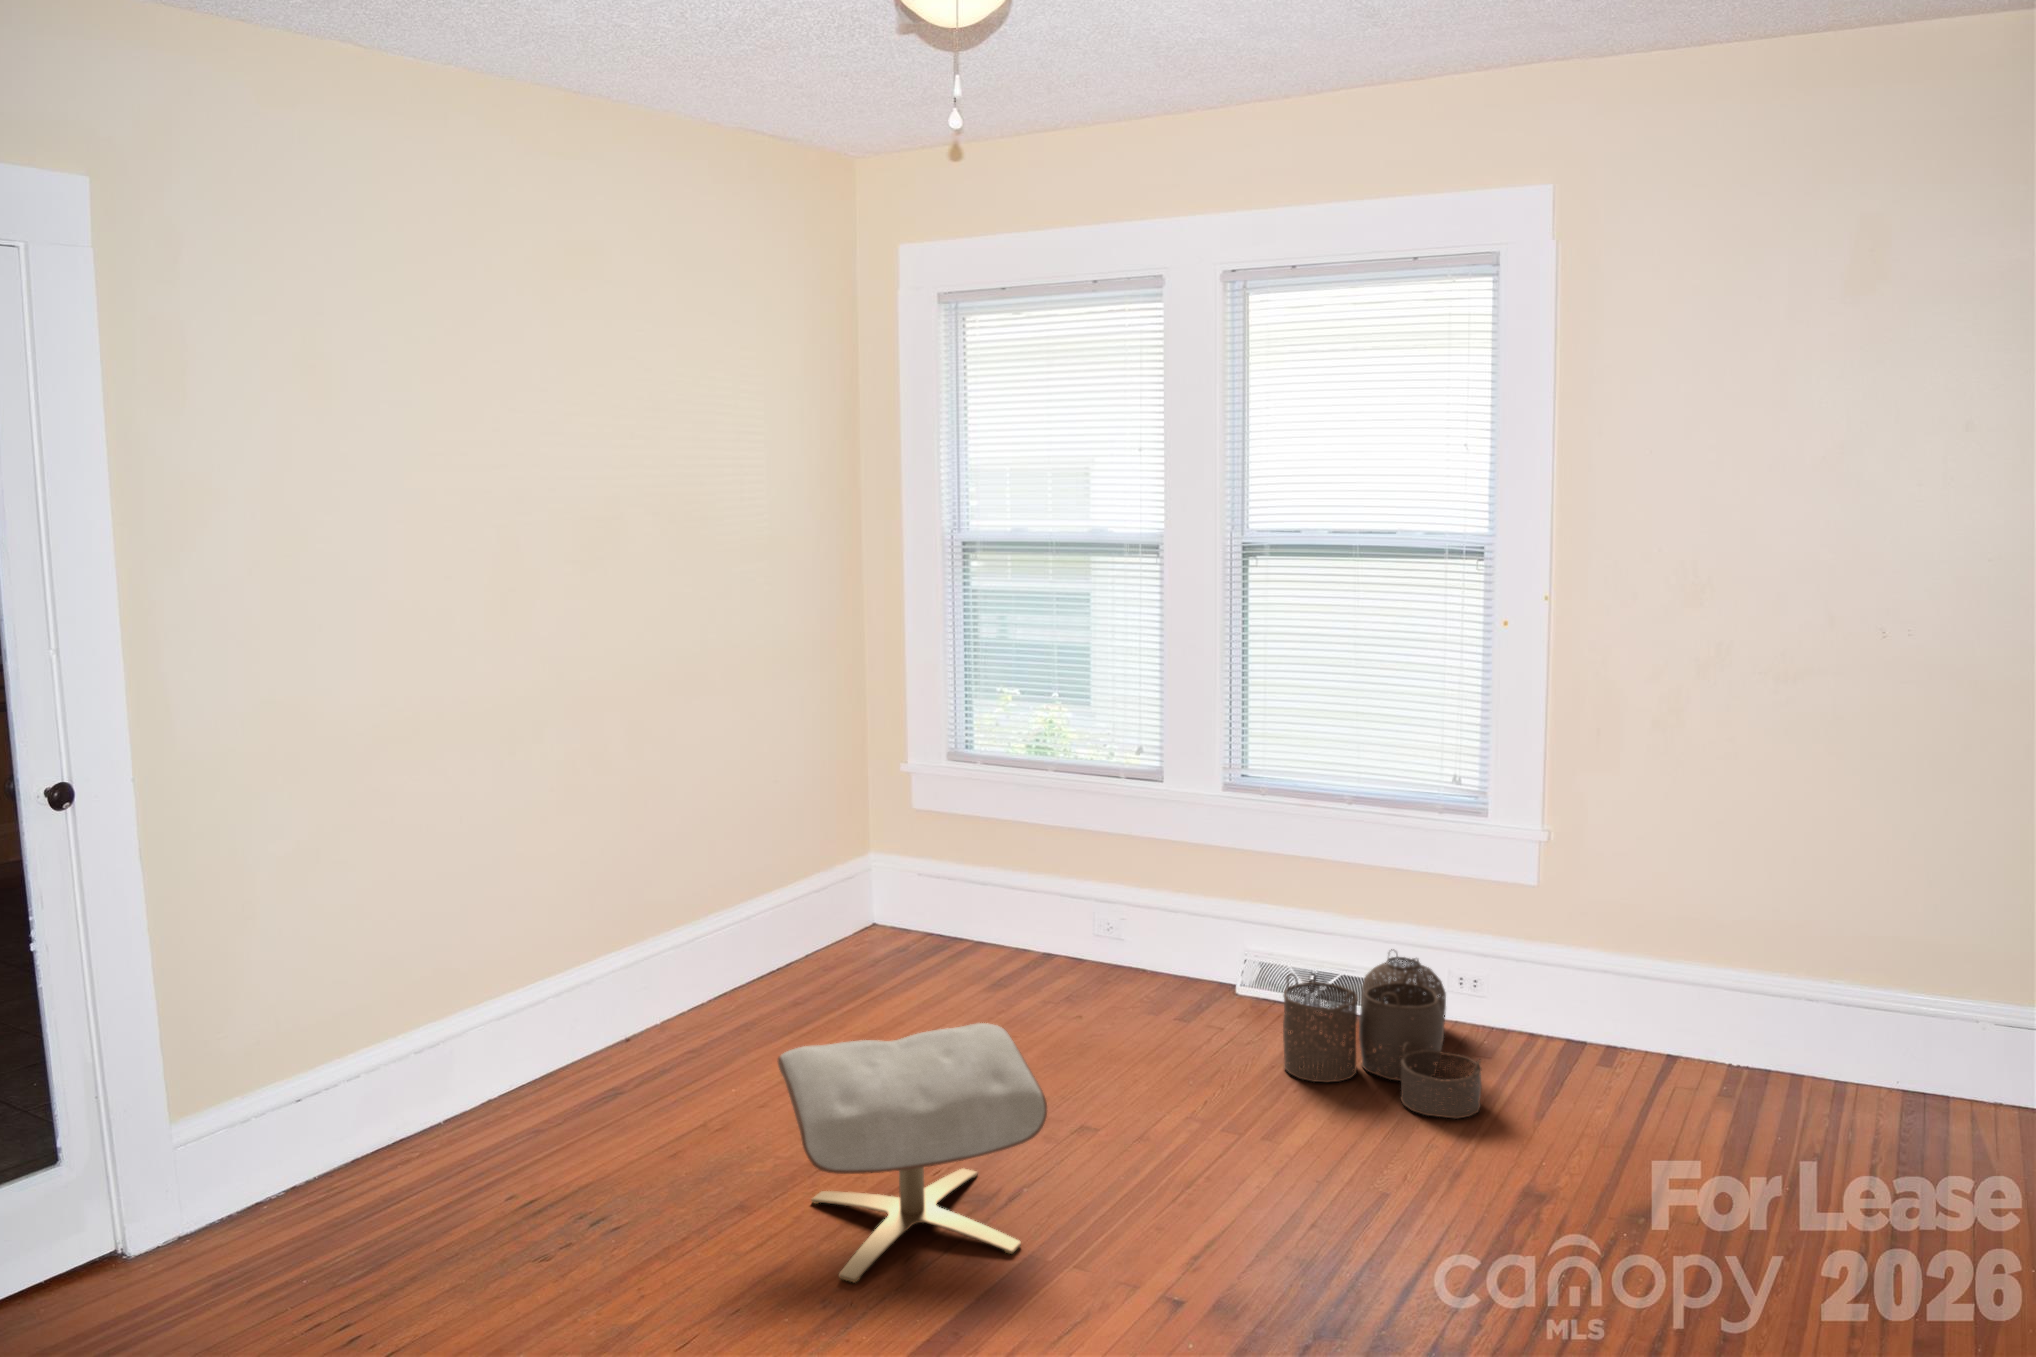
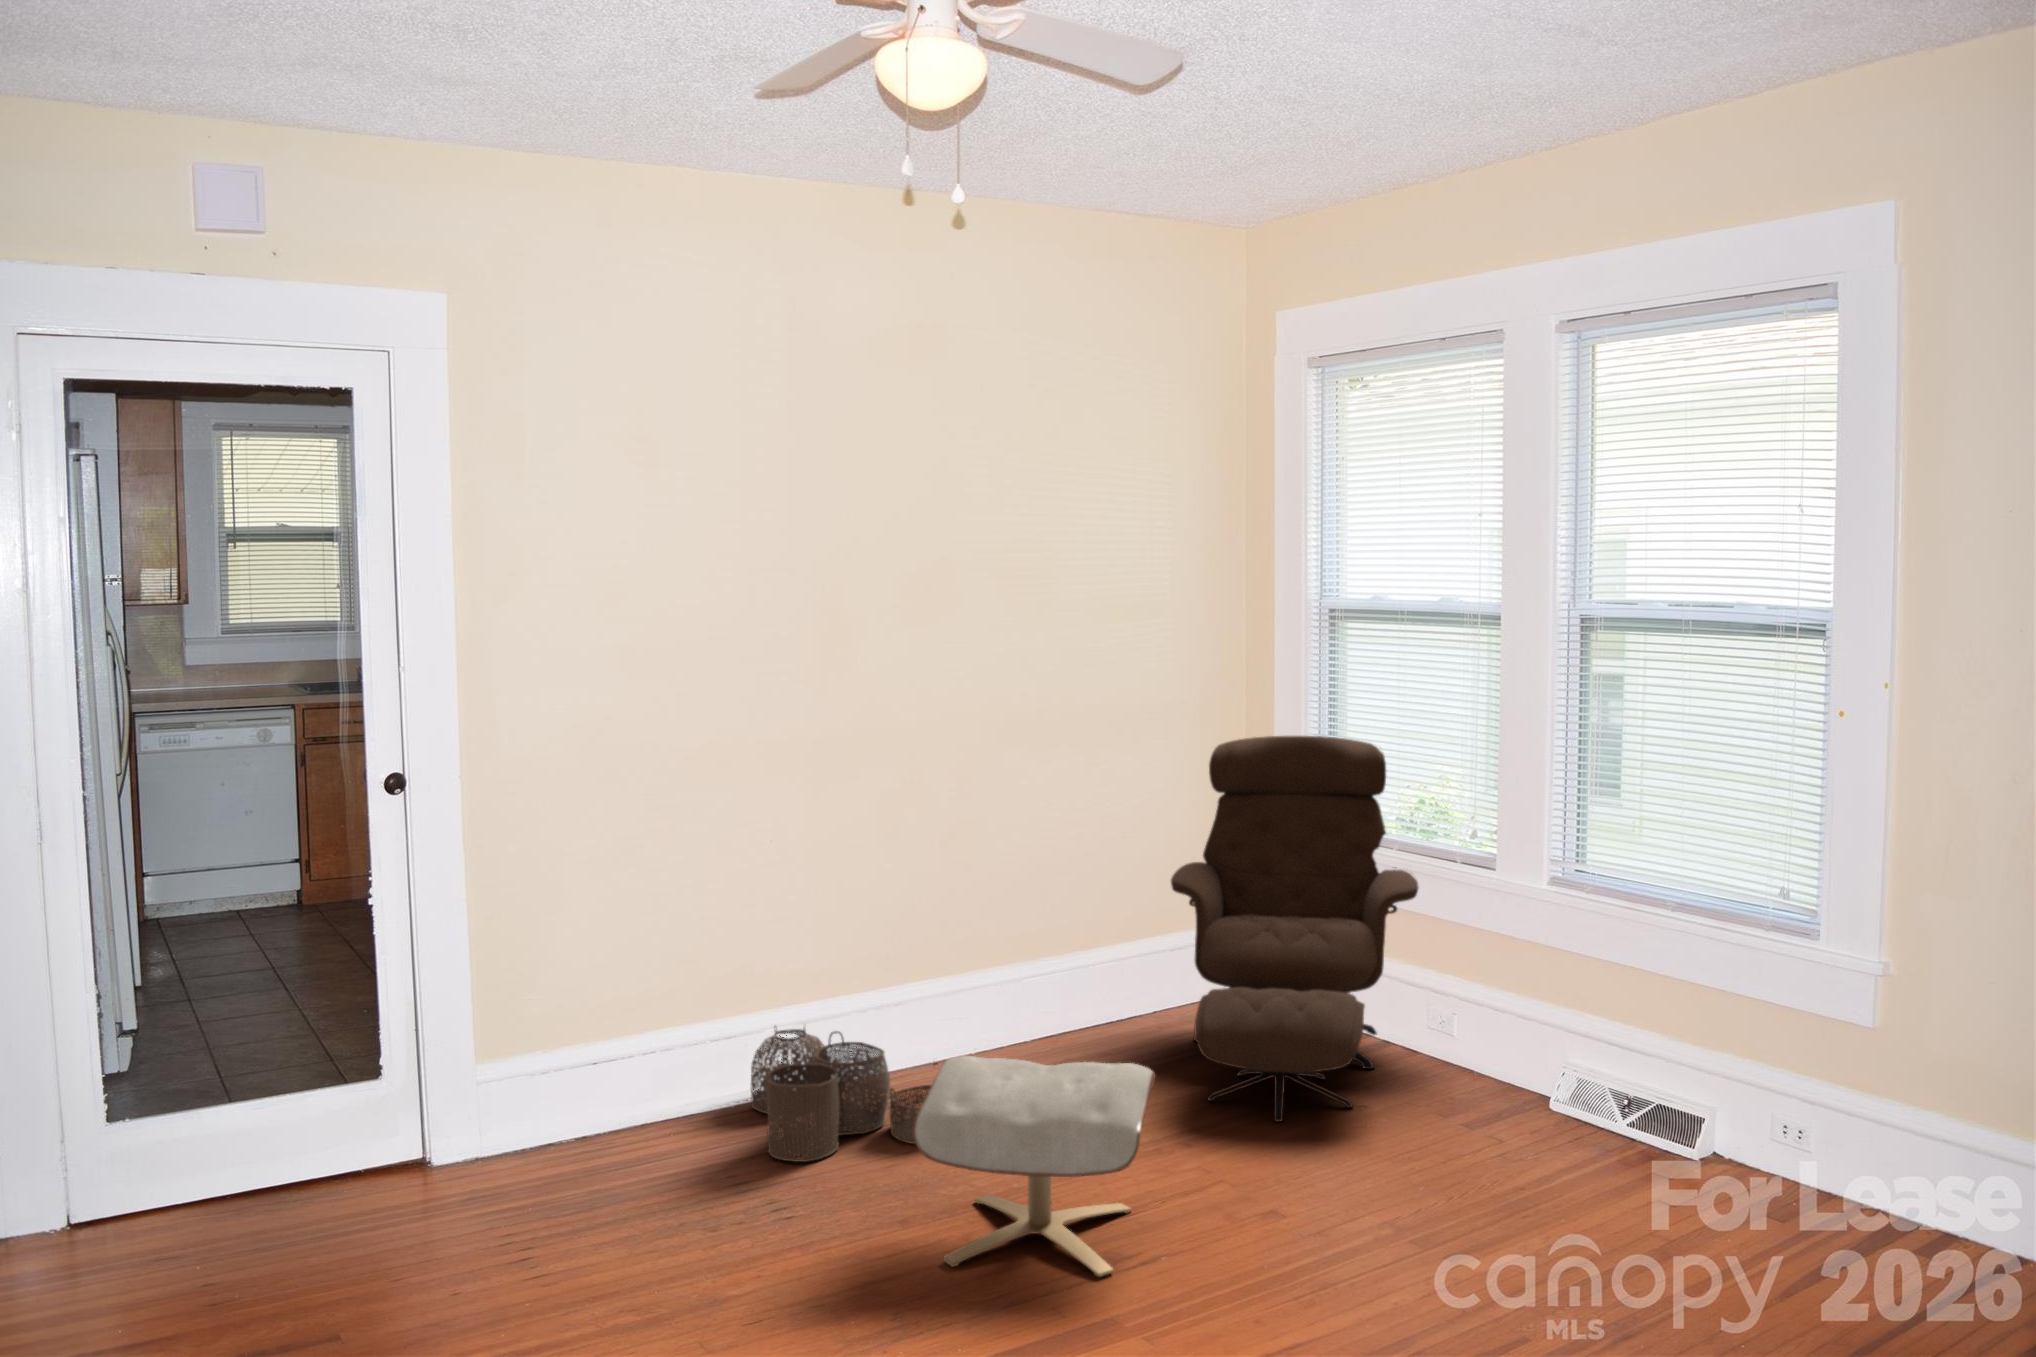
lounge chair: none [843,668,1095,1051] -> present [1171,736,1419,1122]
woven basket: present [1283,949,1481,1119] -> present [751,1028,931,1162]

